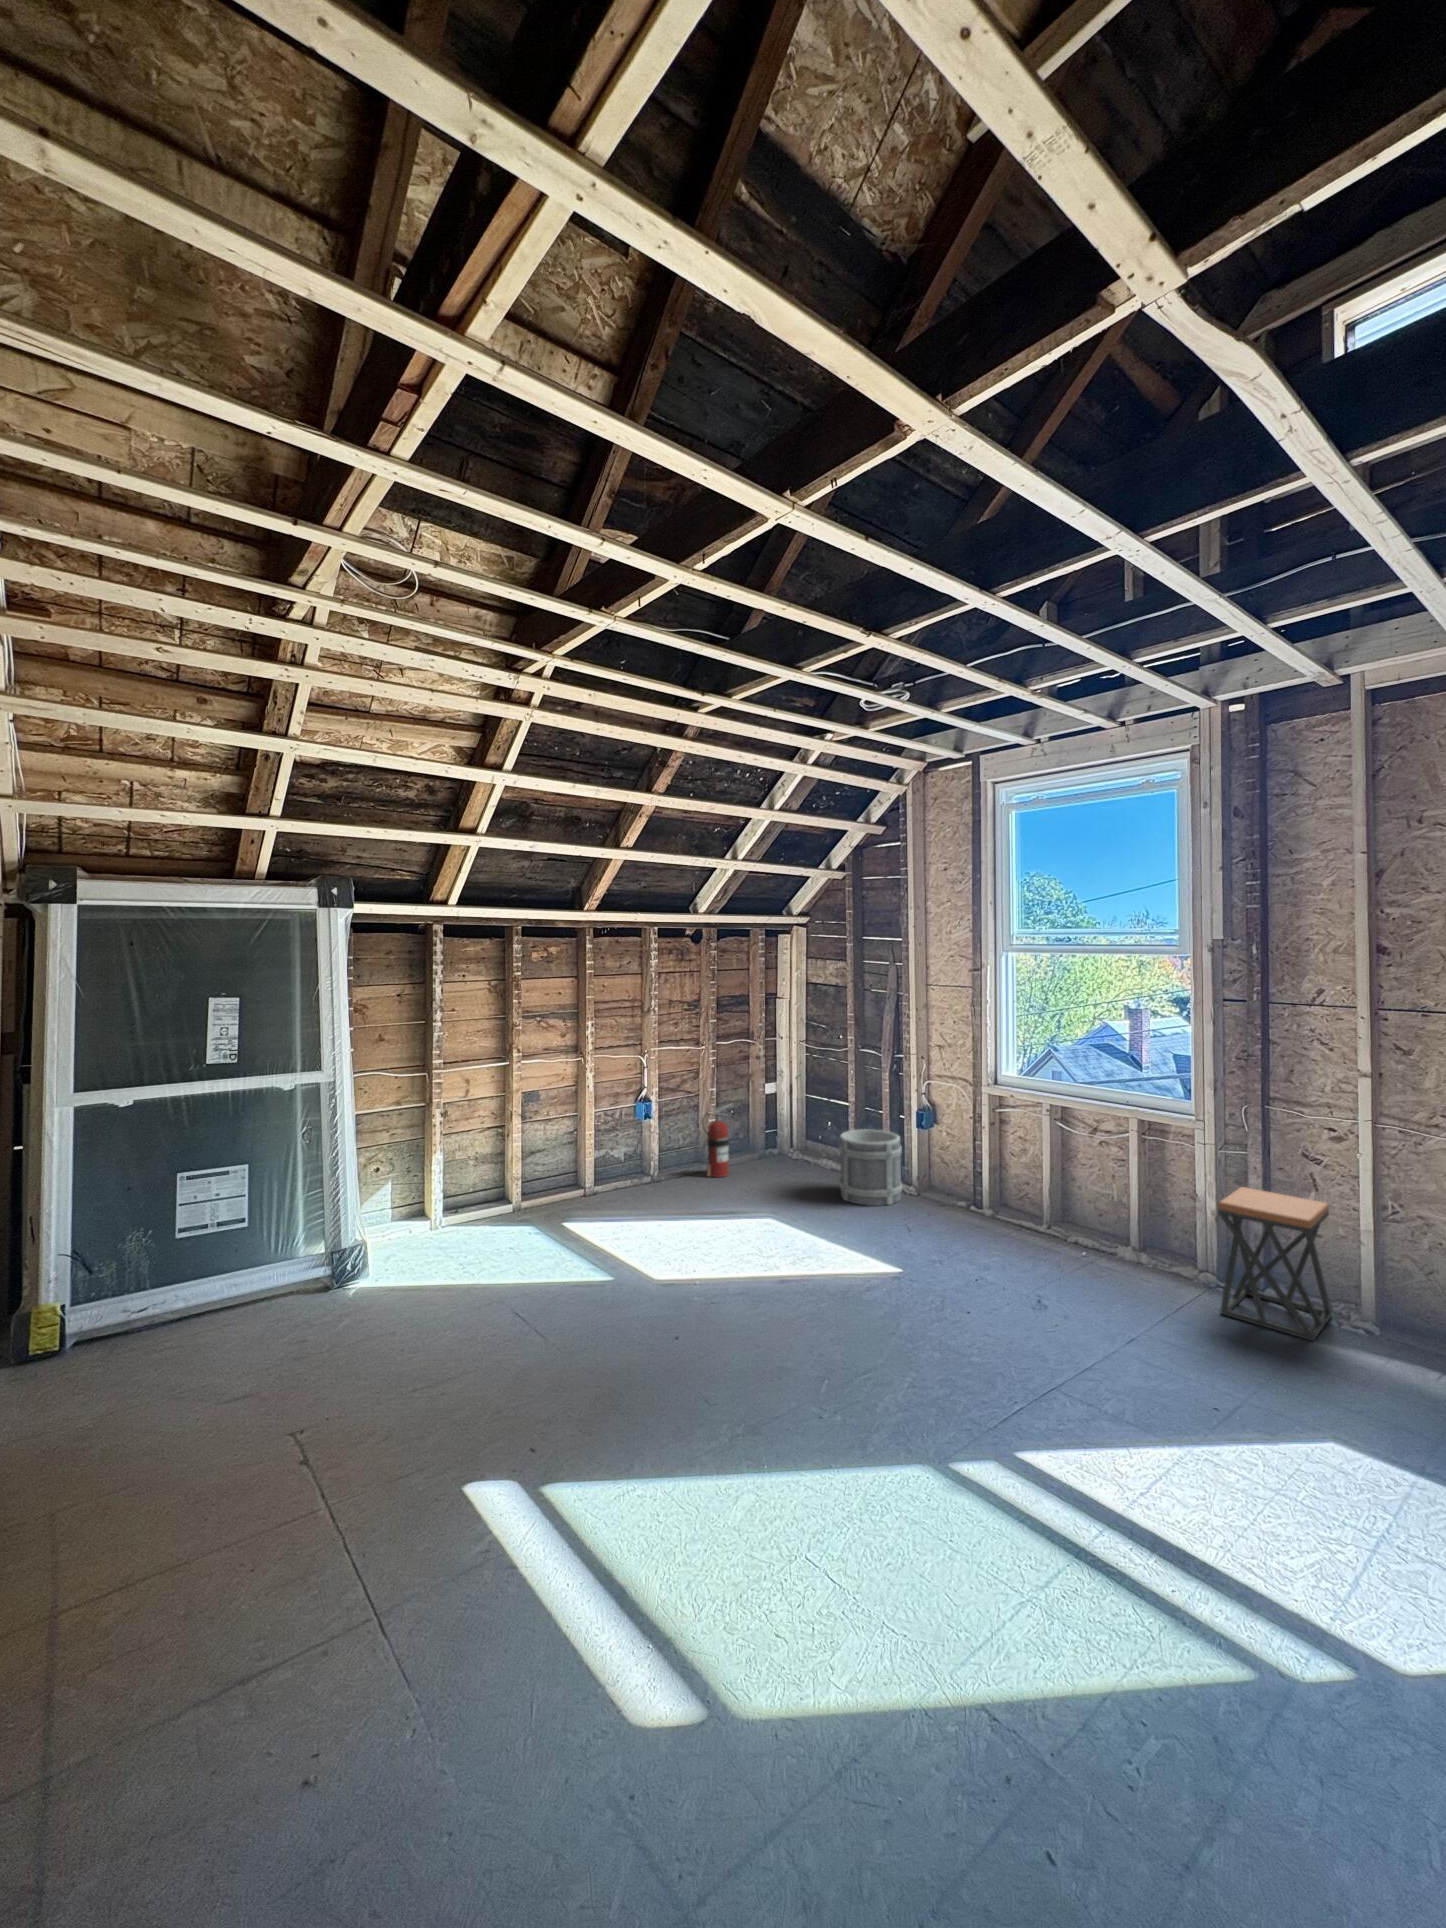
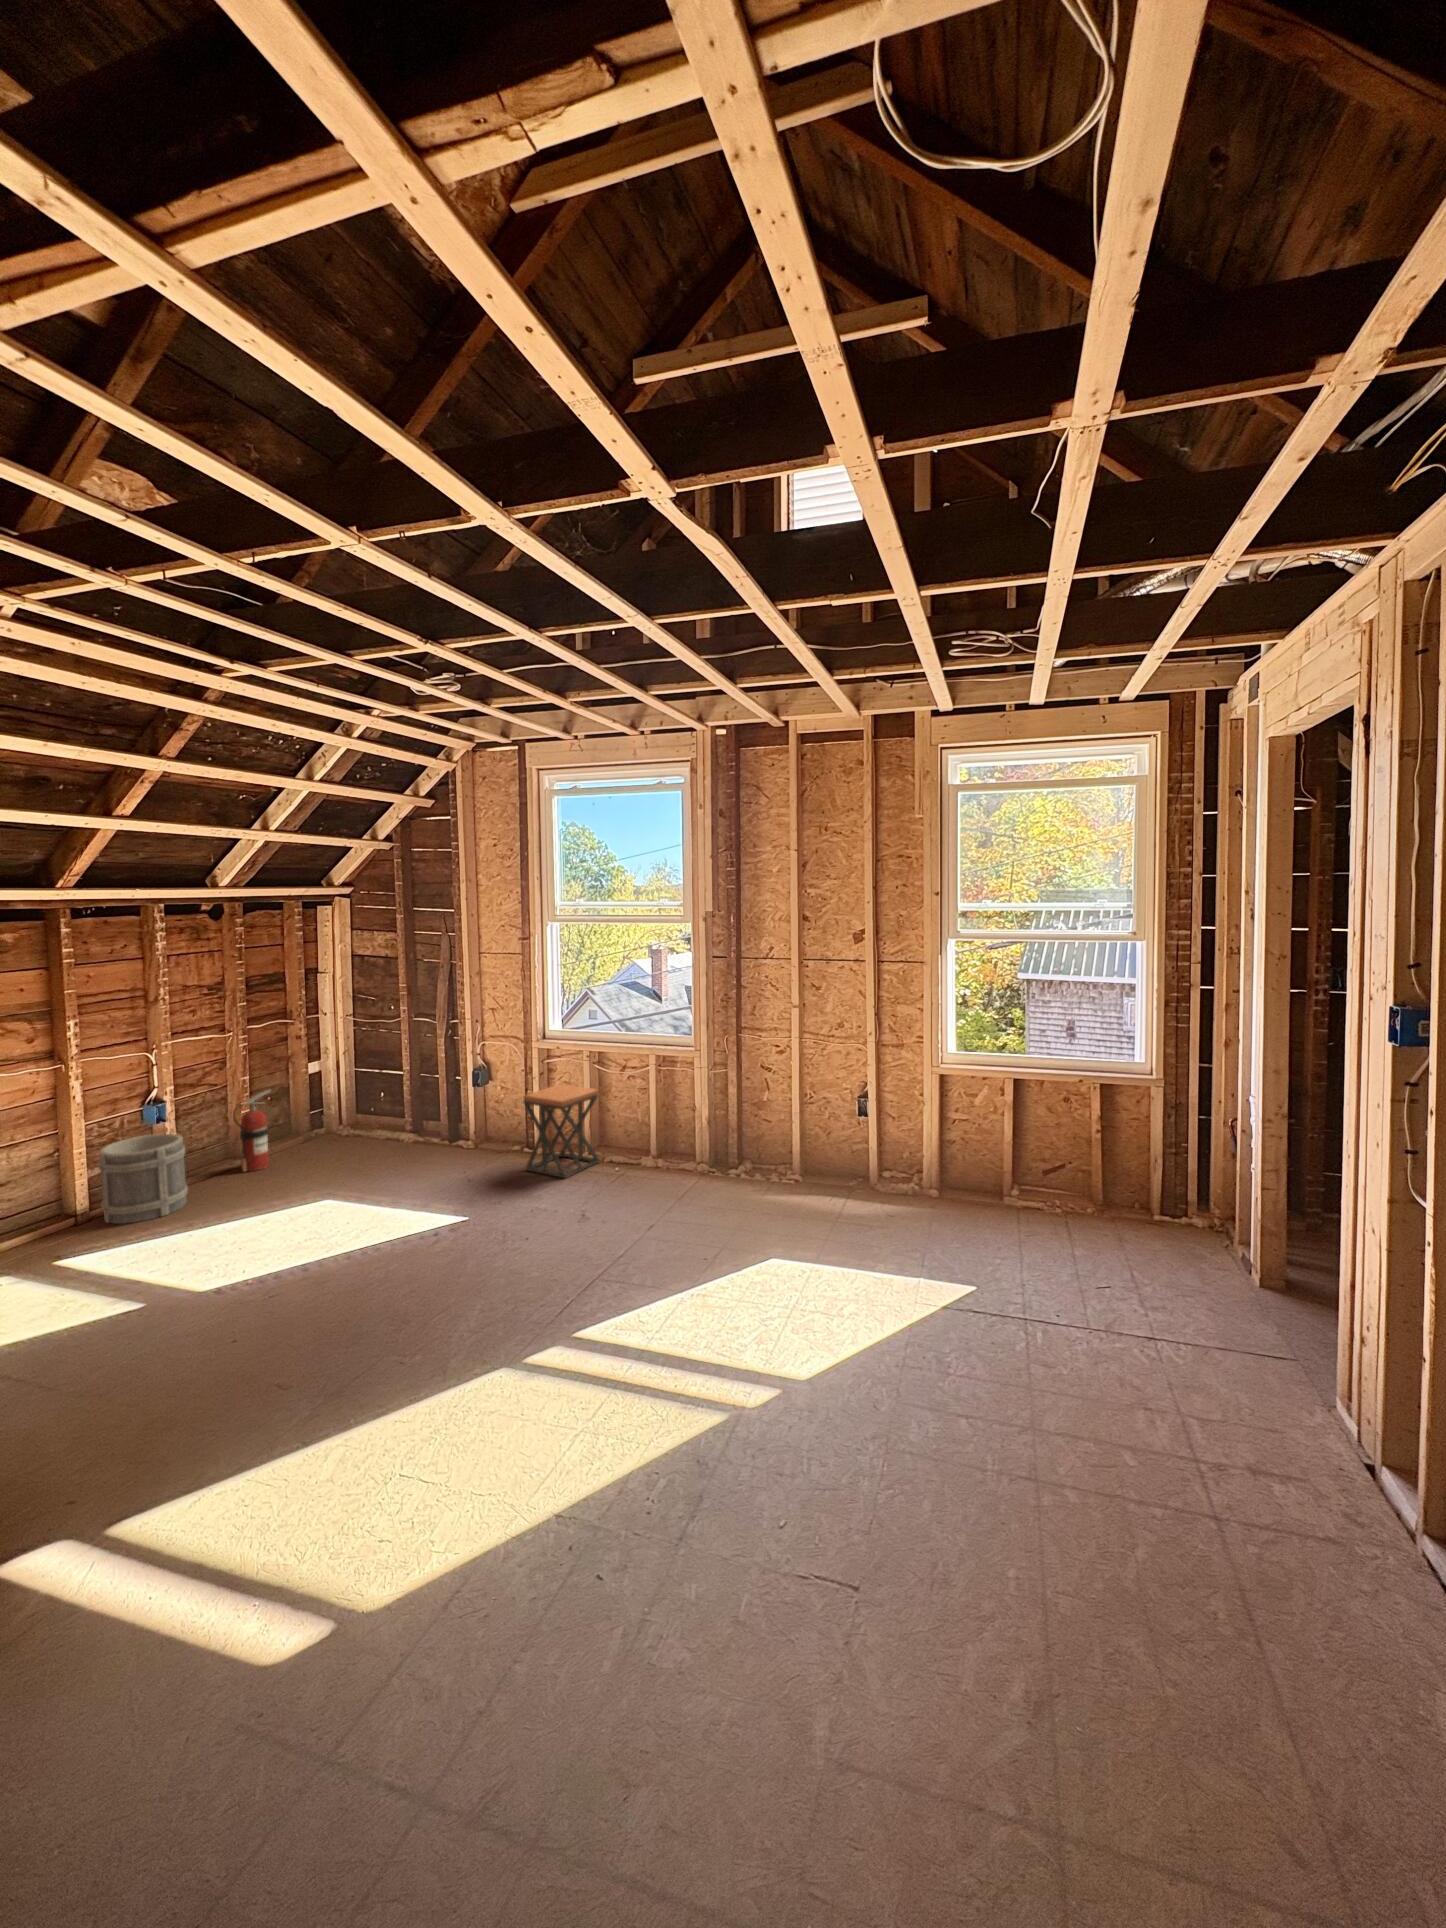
bucket: present [839,1129,902,1206] -> present [98,1134,188,1224]
stool: present [1218,1187,1332,1341] -> present [523,1084,600,1178]

